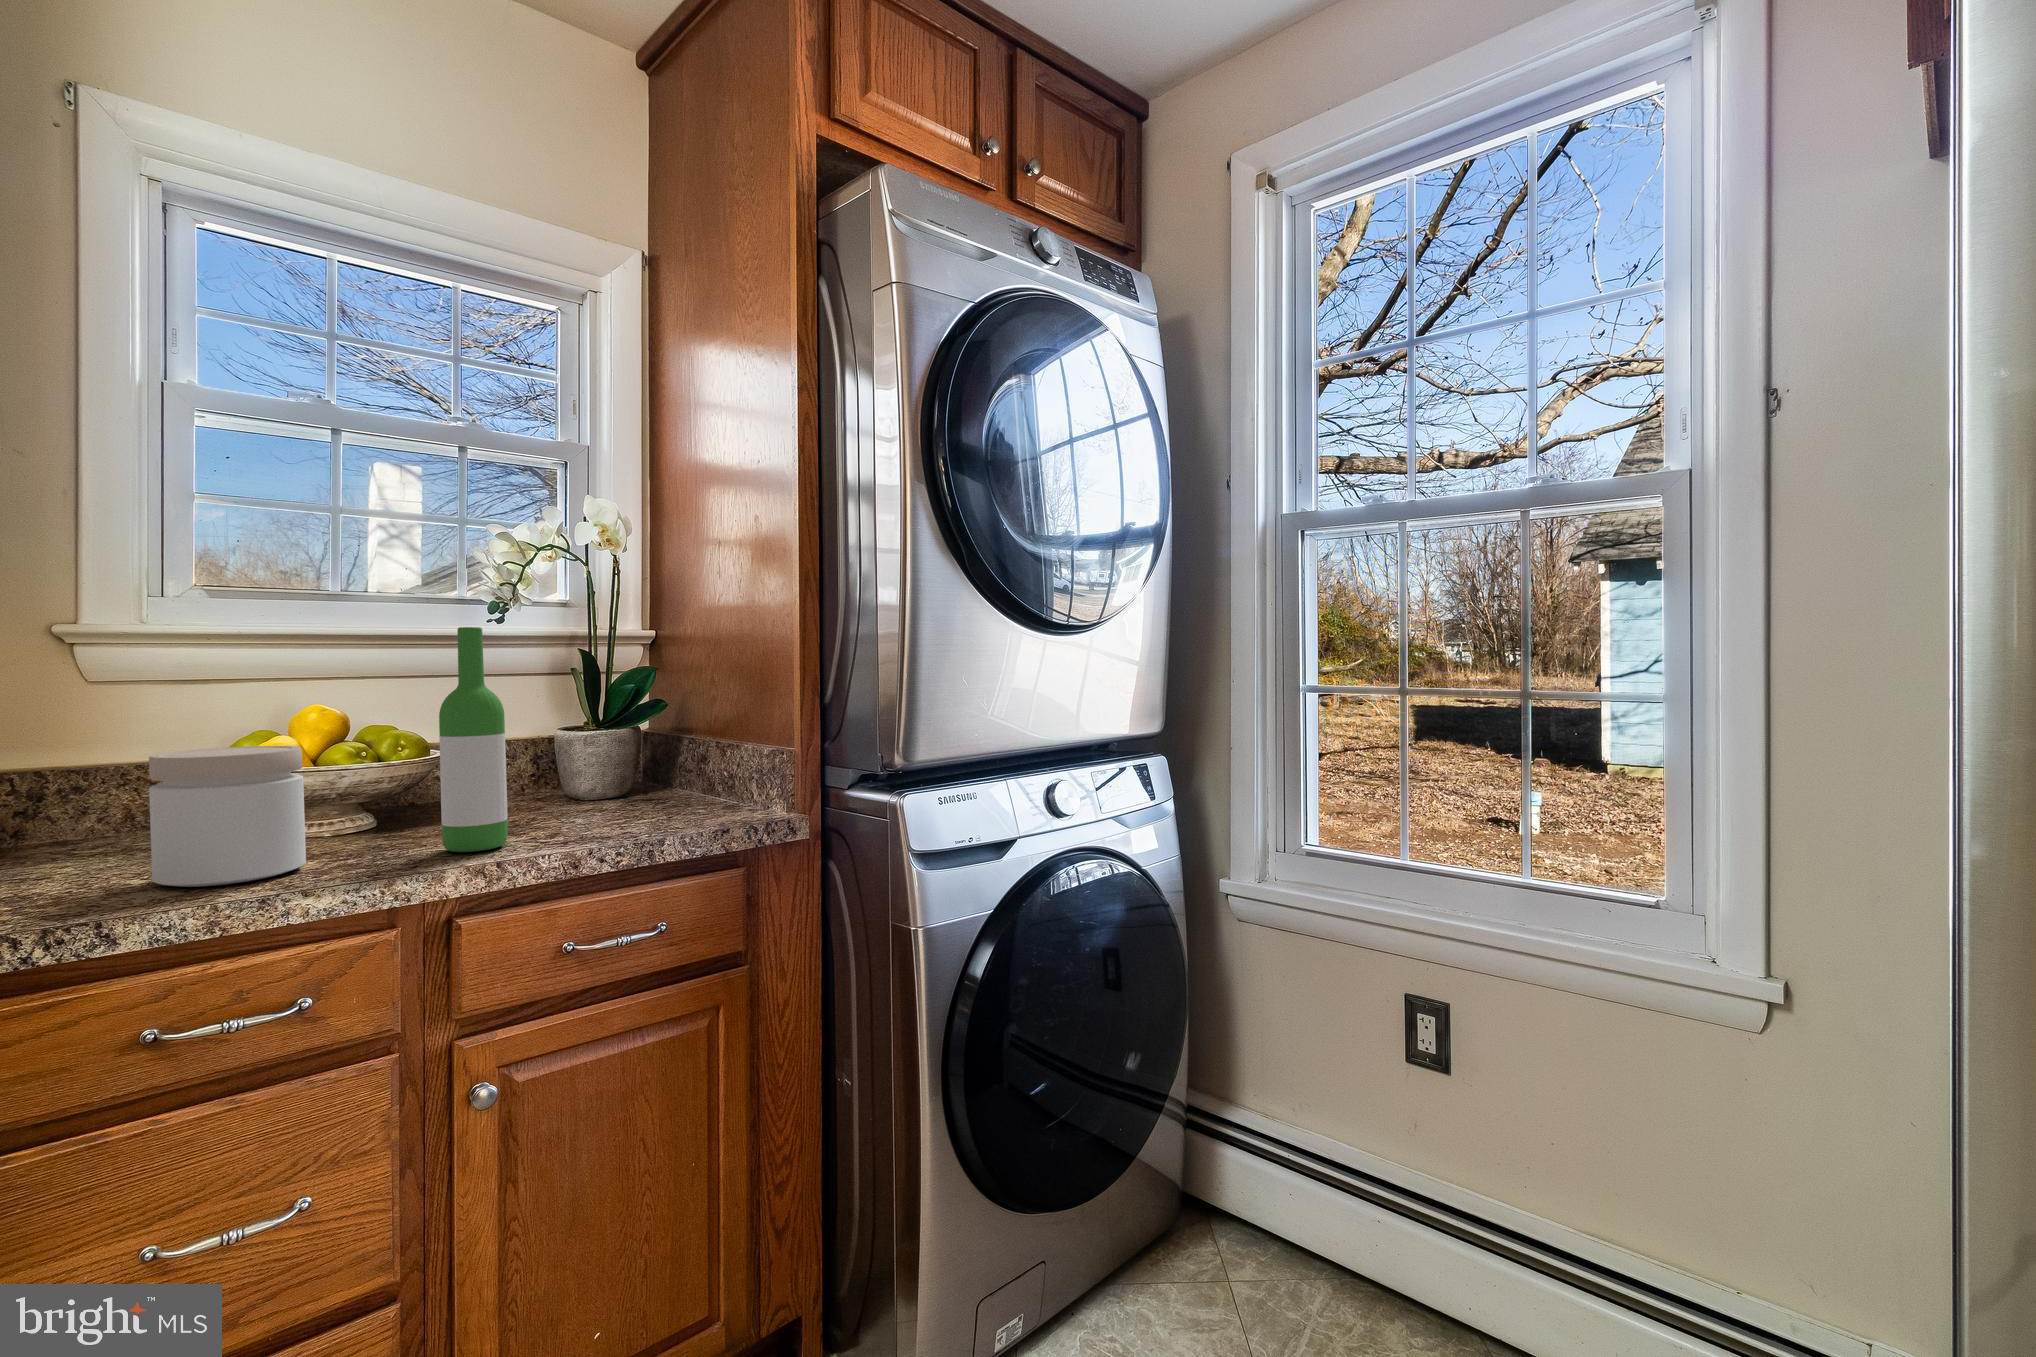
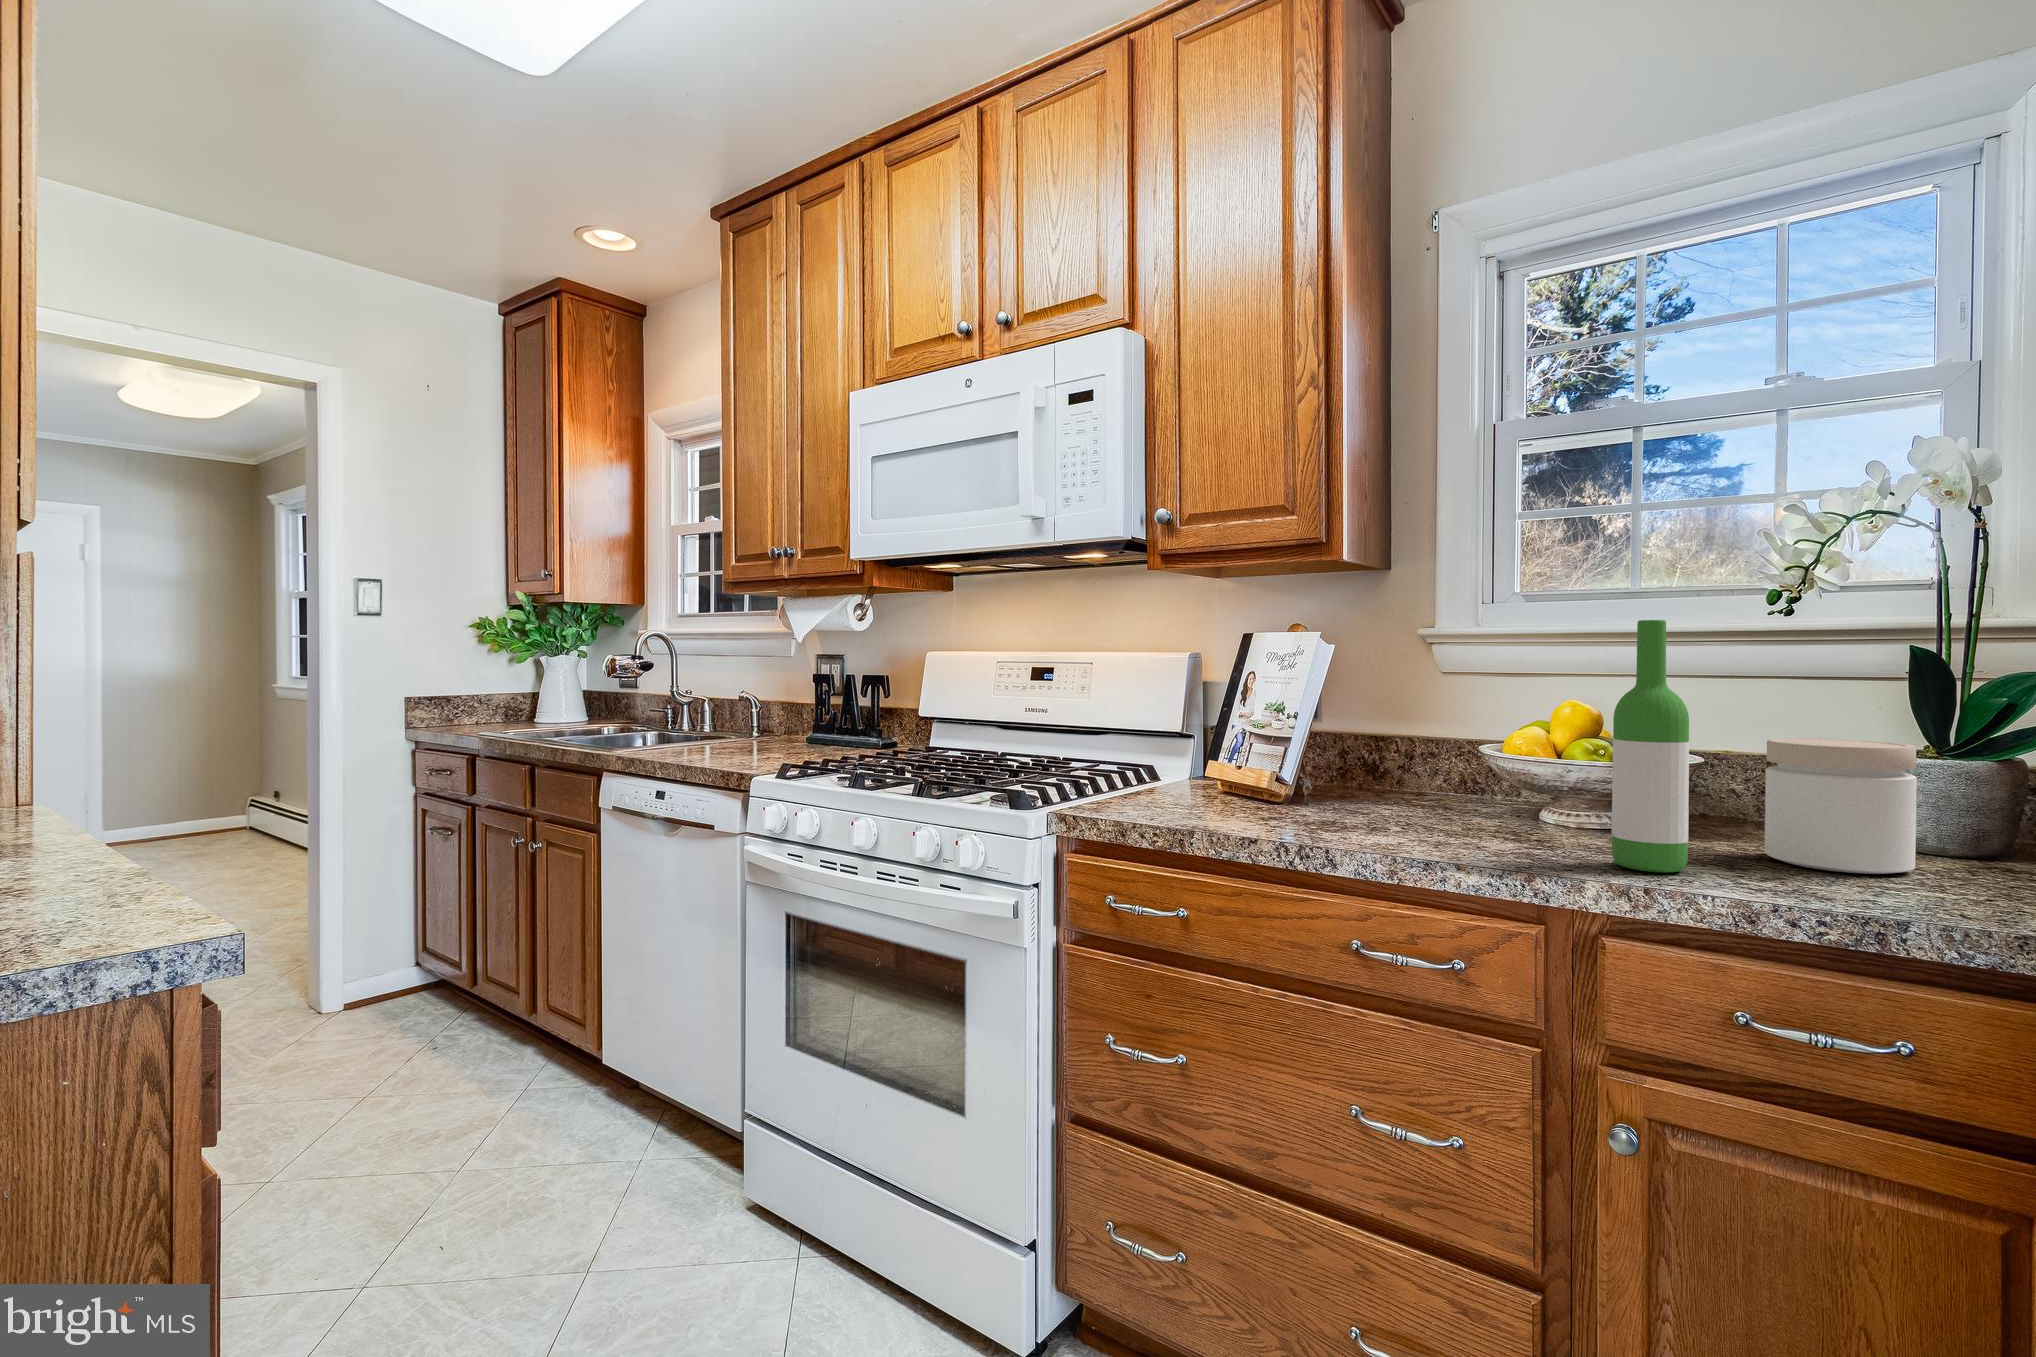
jar: present [149,746,306,887] -> present [1765,738,1917,874]

